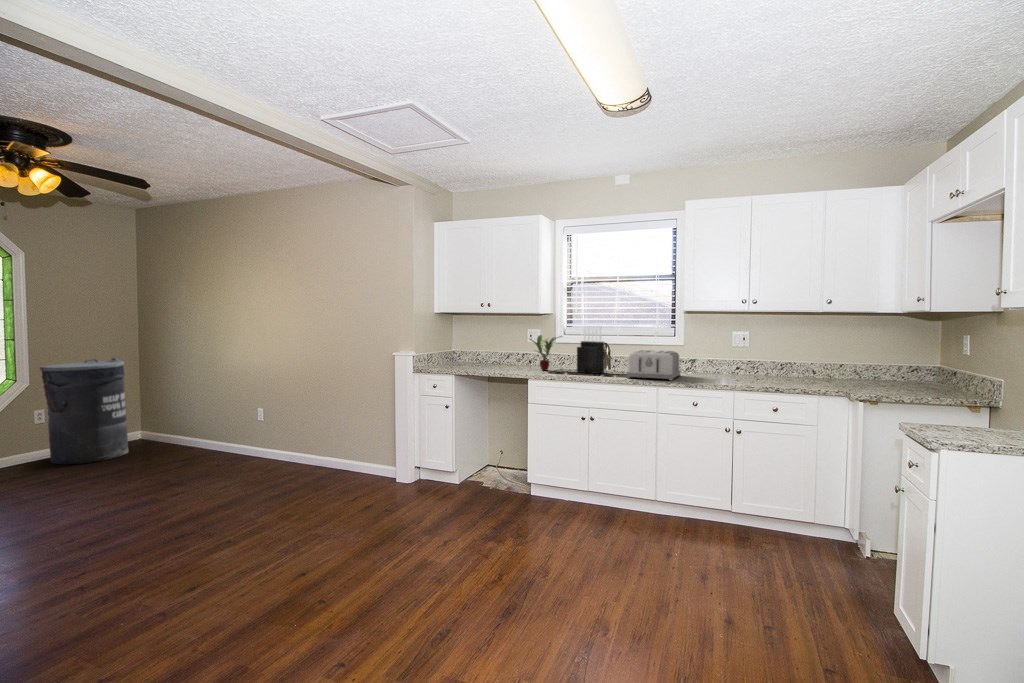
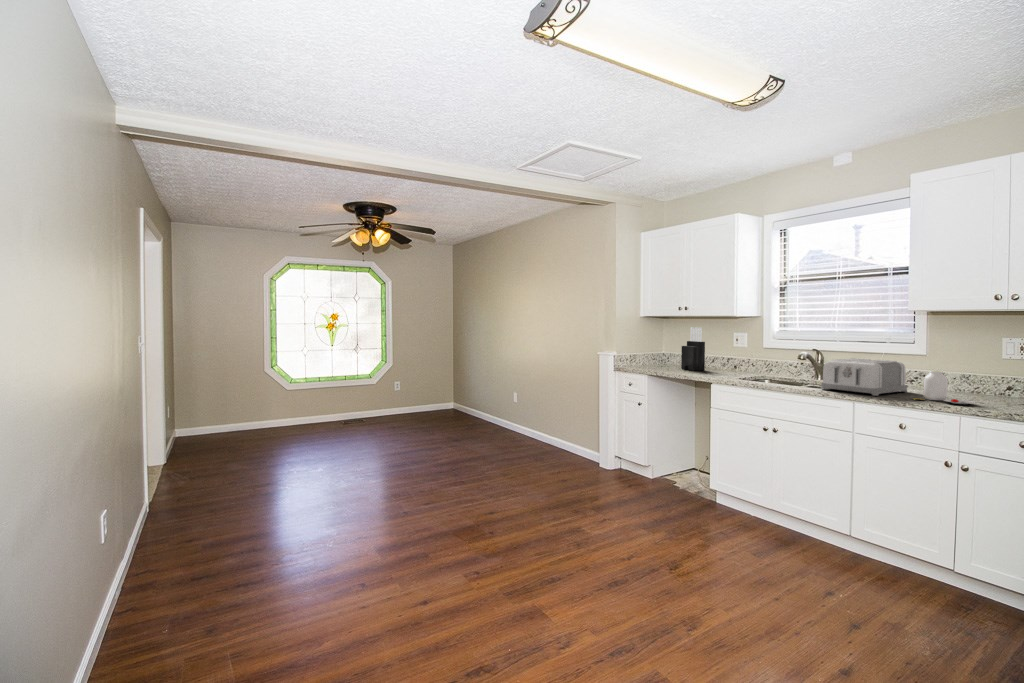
knife block: present [577,326,604,374] -> present [681,327,705,370]
potted plant: present [531,335,562,370] -> none [725,338,764,376]
trash can: present [40,358,128,464] -> none [395,349,442,420]
jar: none [696,358,737,382] -> present [913,371,975,404]

